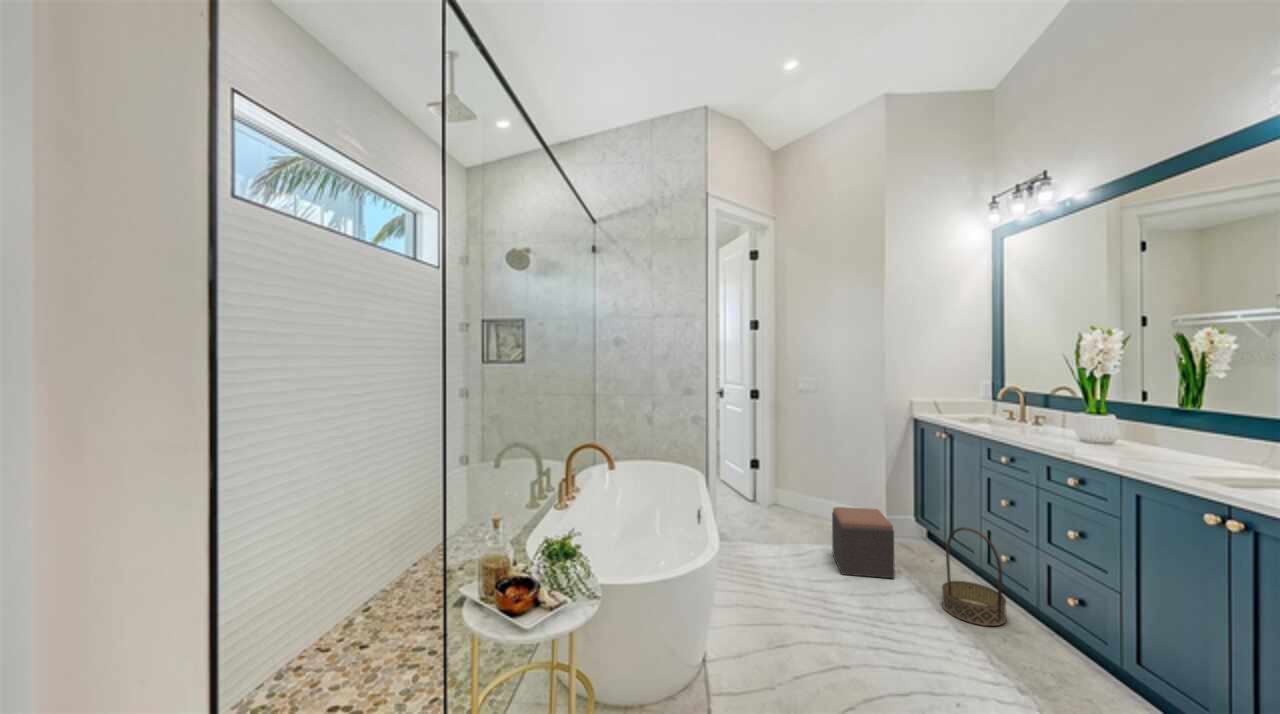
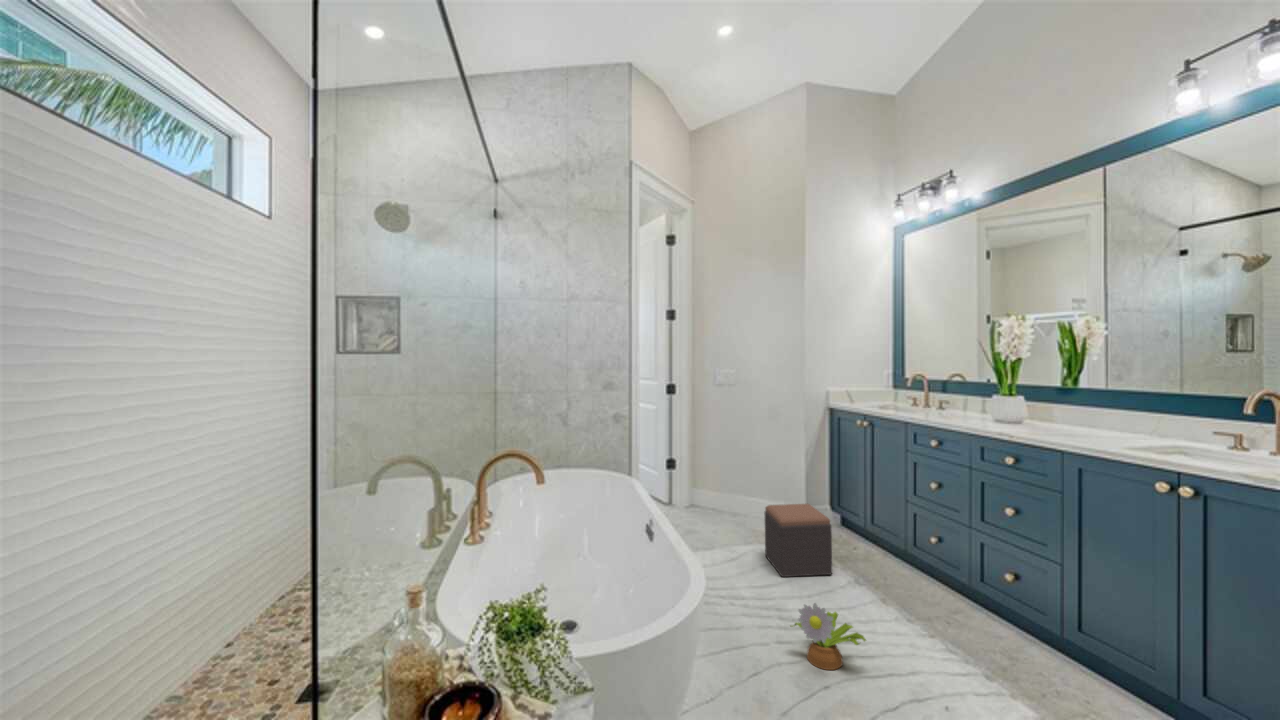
basket: present [942,527,1006,626] -> none [884,515,946,614]
decorative plant: none [824,593,893,656] -> present [794,603,866,670]

